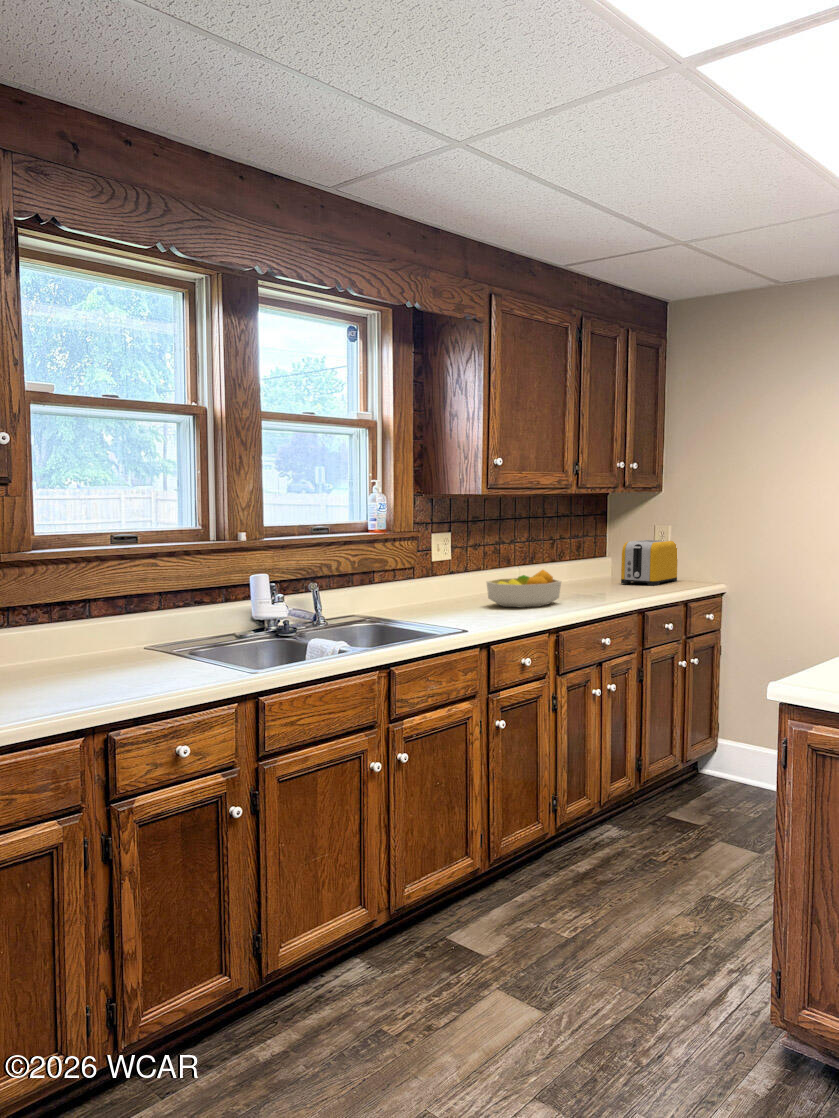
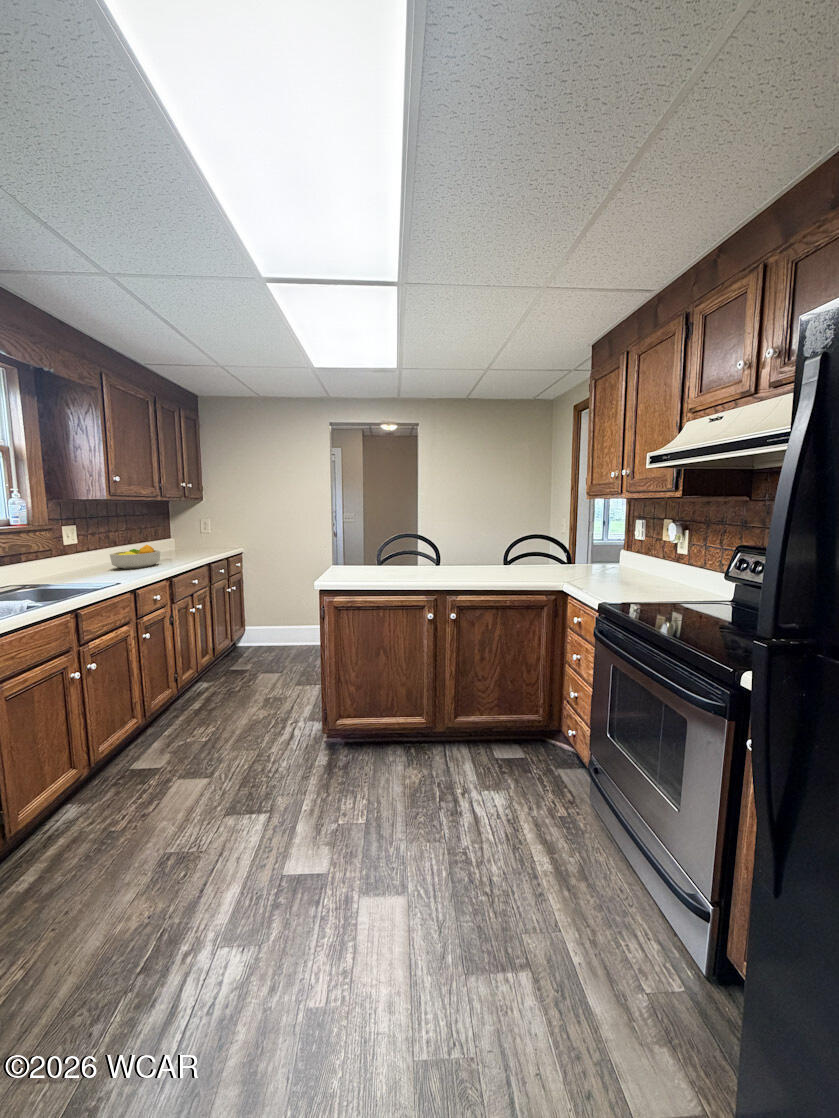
toaster: present [621,540,677,586] -> none [184,526,216,551]

